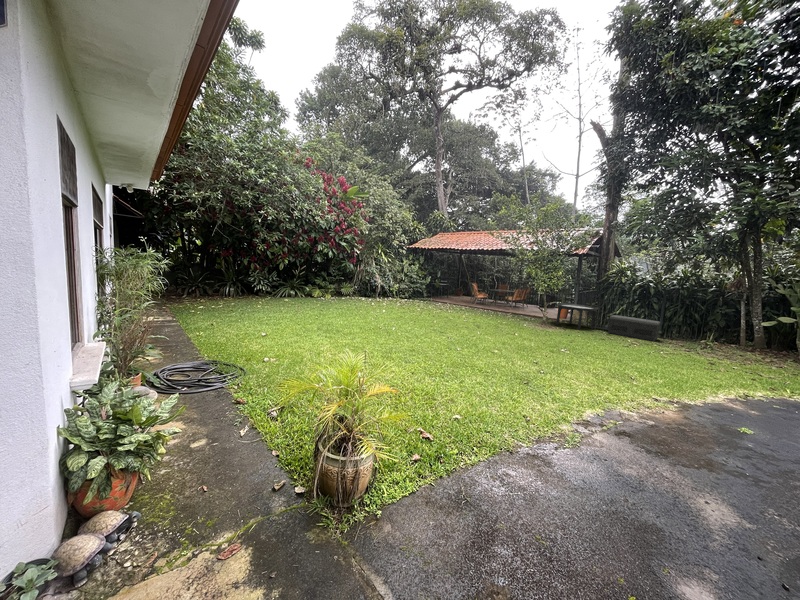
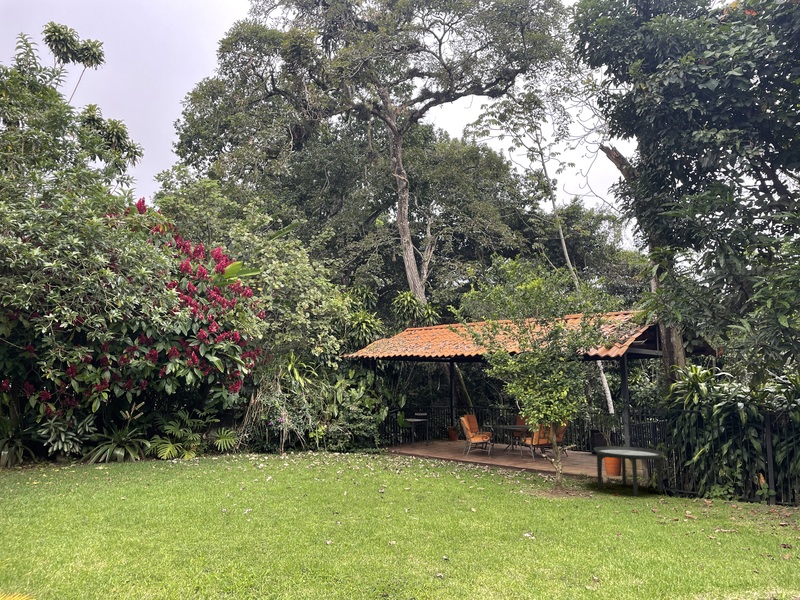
storage bench: present [608,315,660,341] -> none [684,464,771,511]

